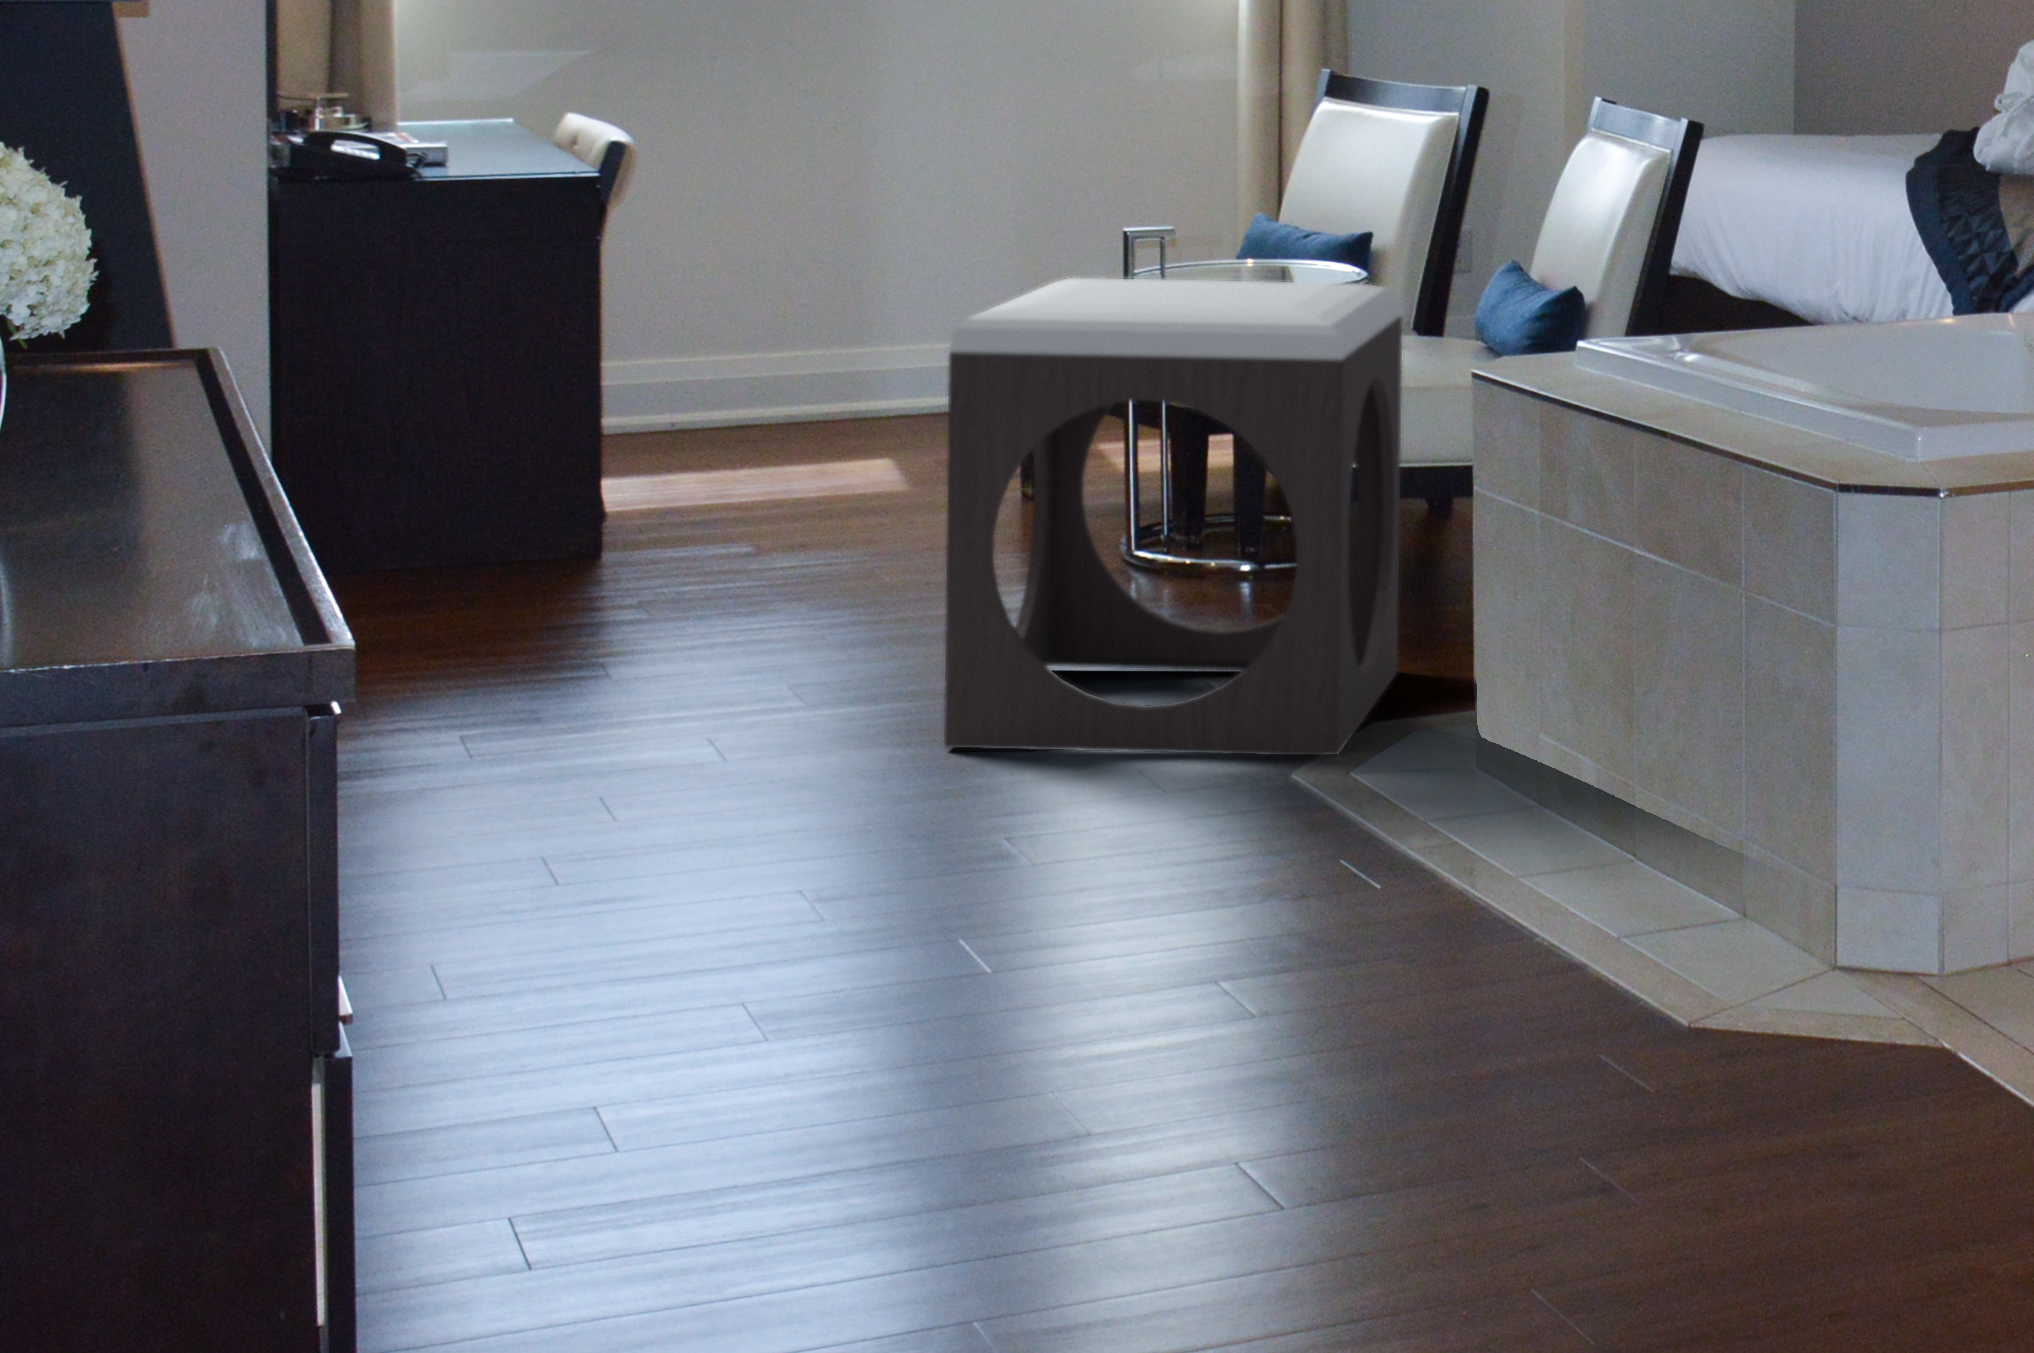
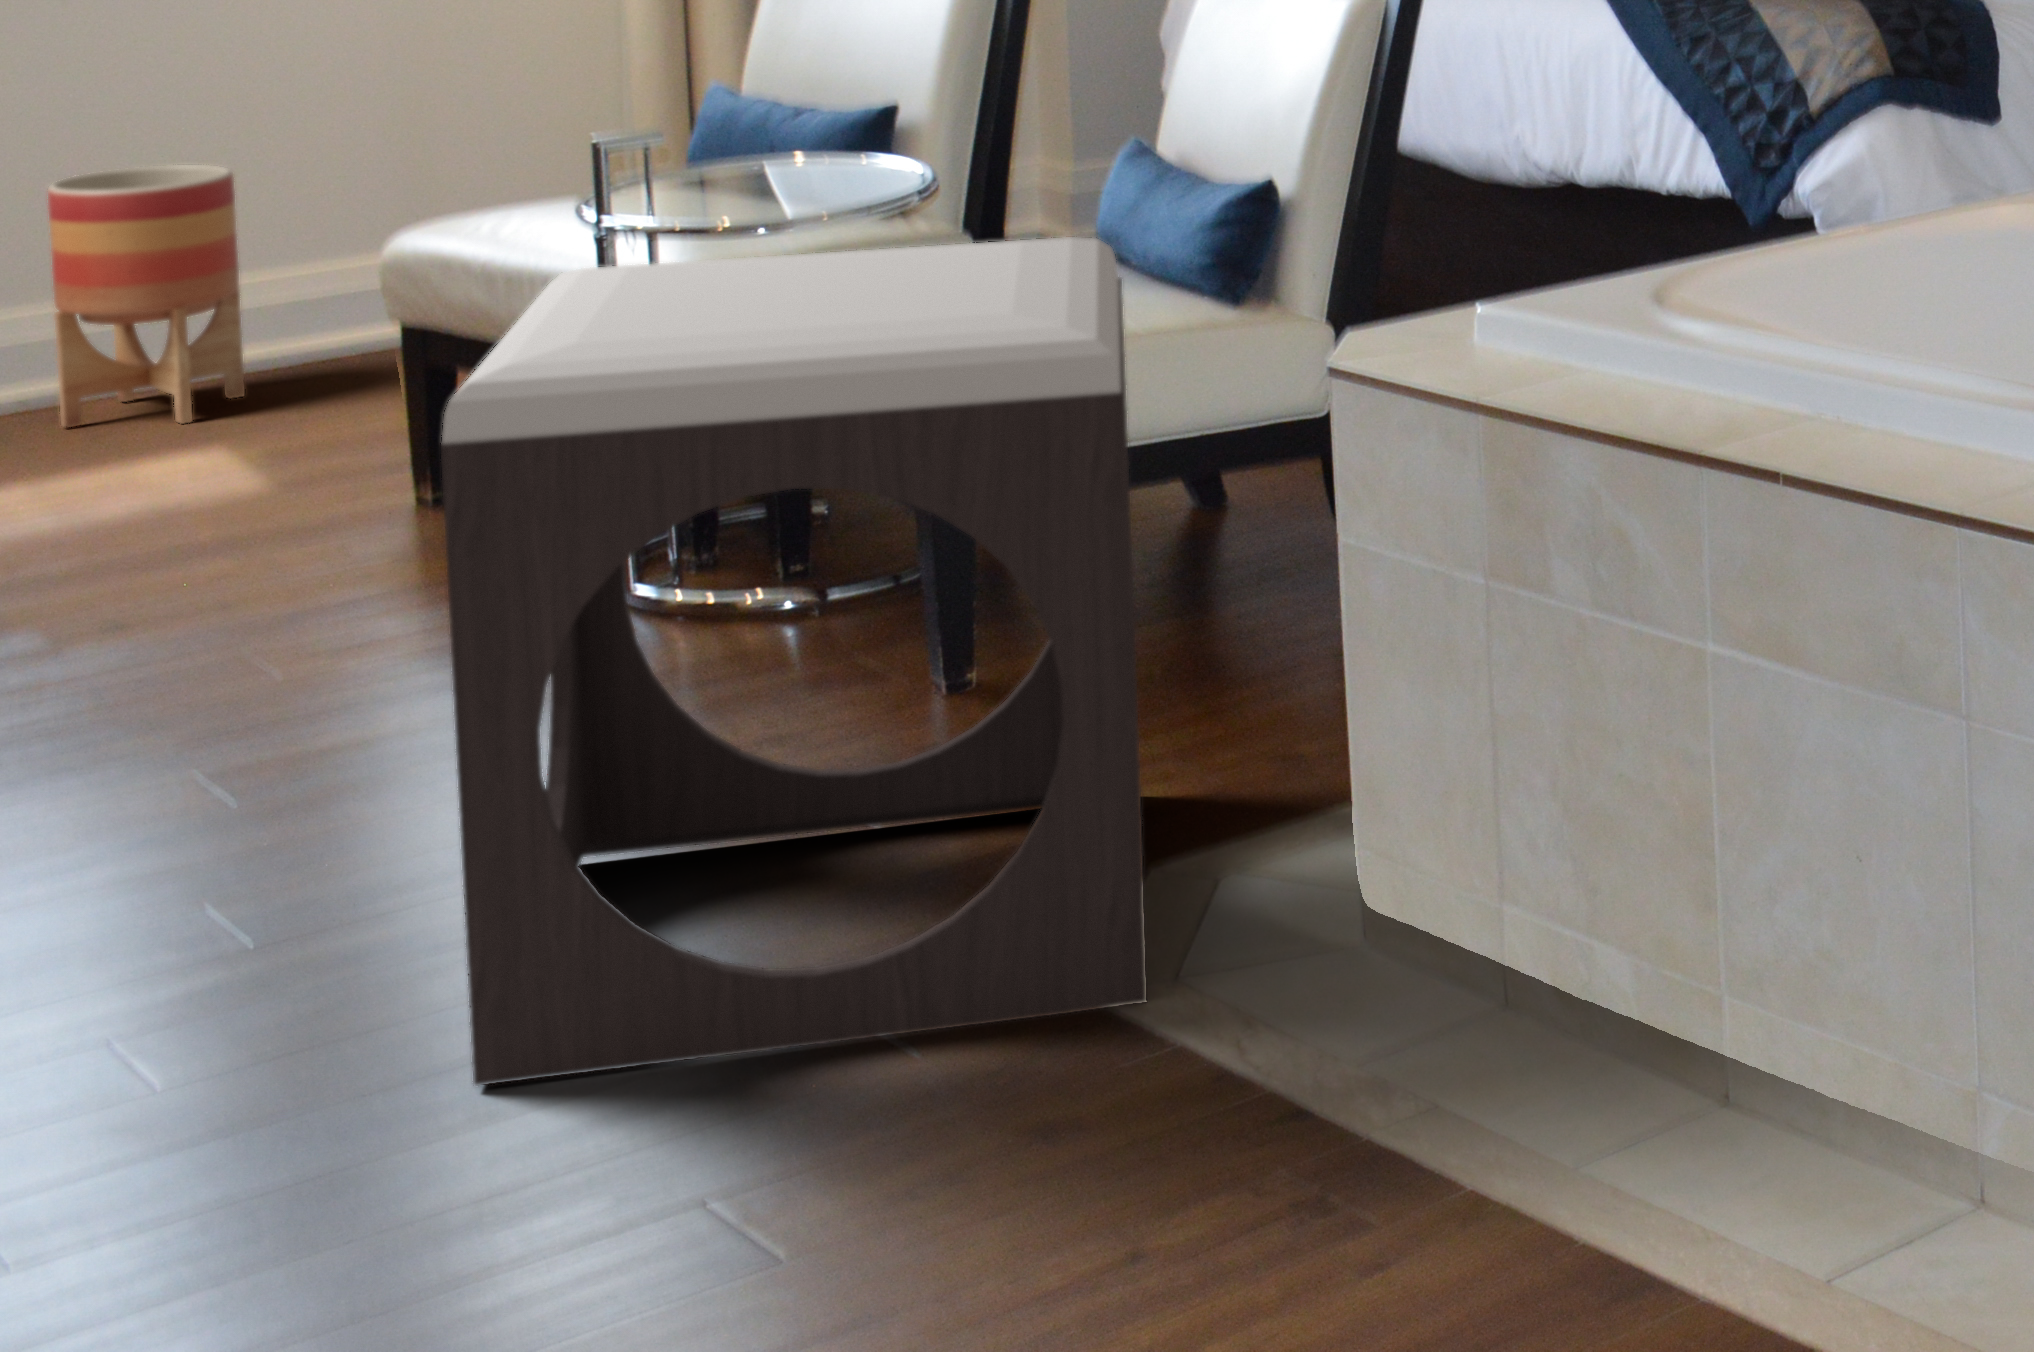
planter: none [815,260,939,446] -> present [48,165,245,427]

